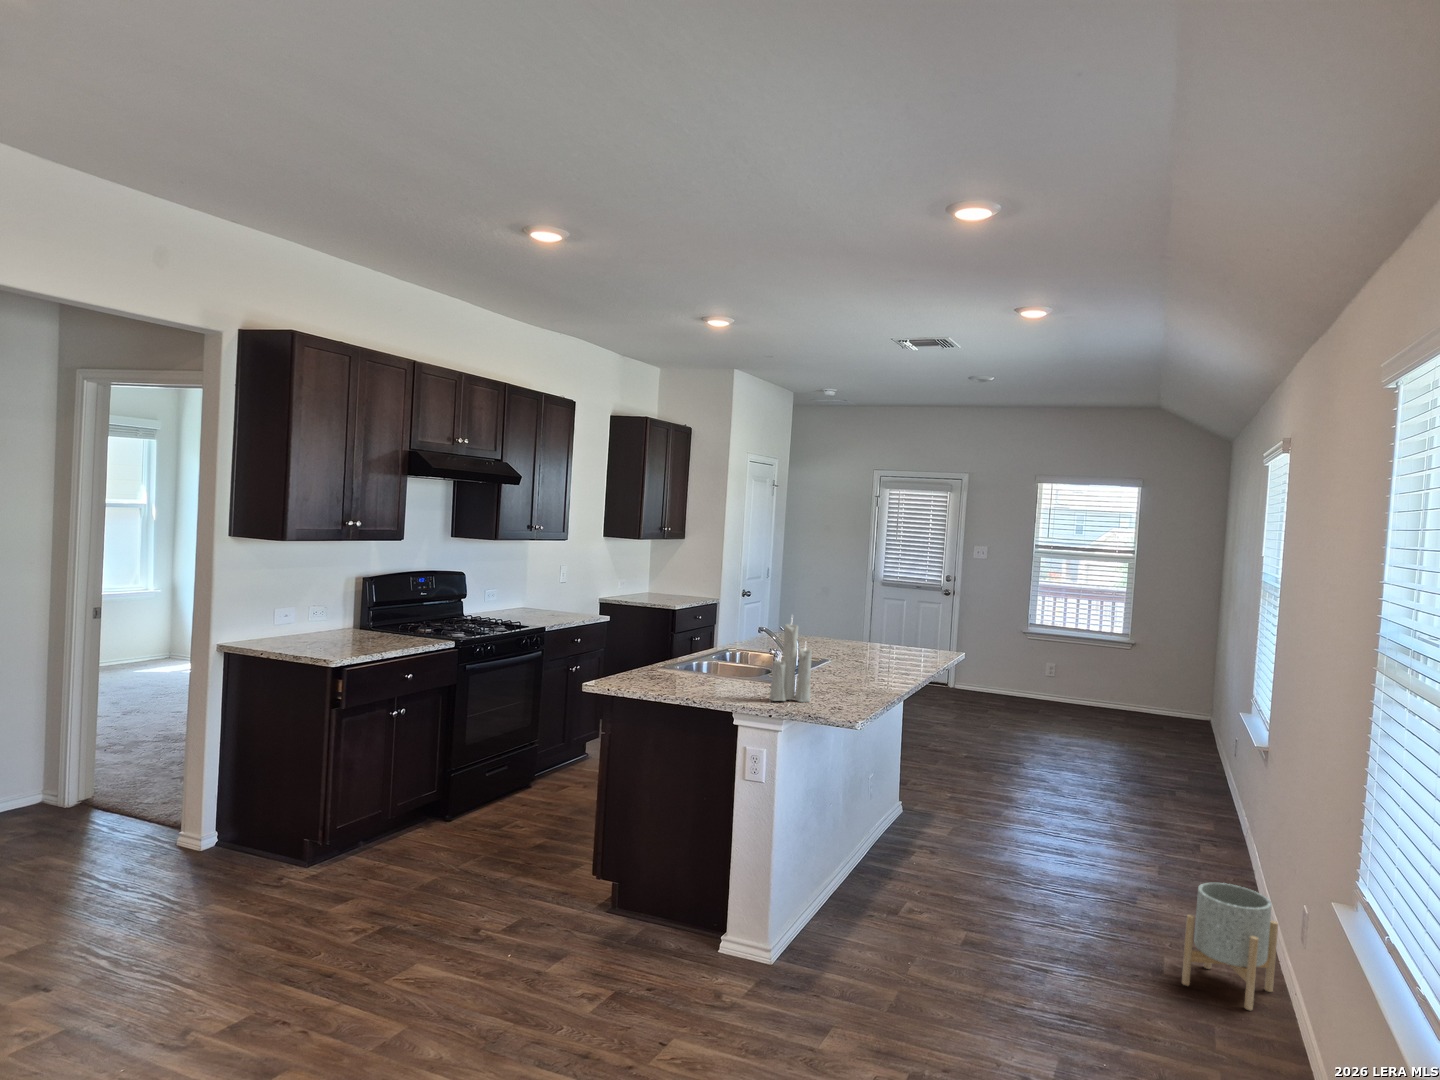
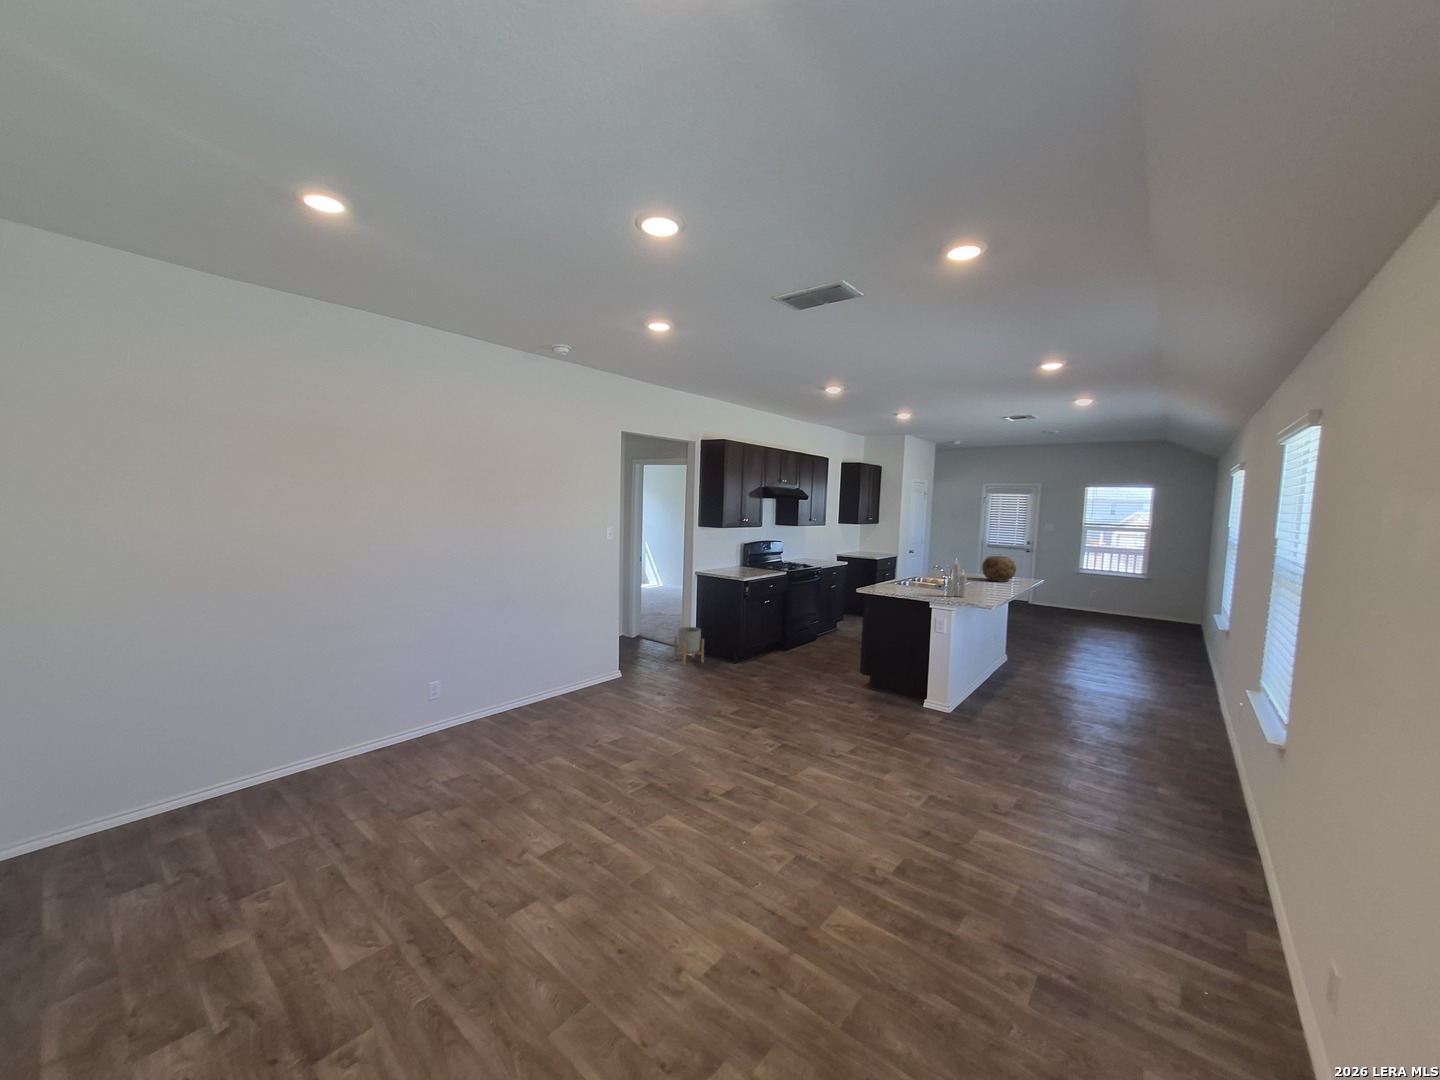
decorative bowl: none [856,607,918,659] -> present [982,556,1016,582]
planter: present [1182,883,1278,1010] -> present [674,627,704,665]

